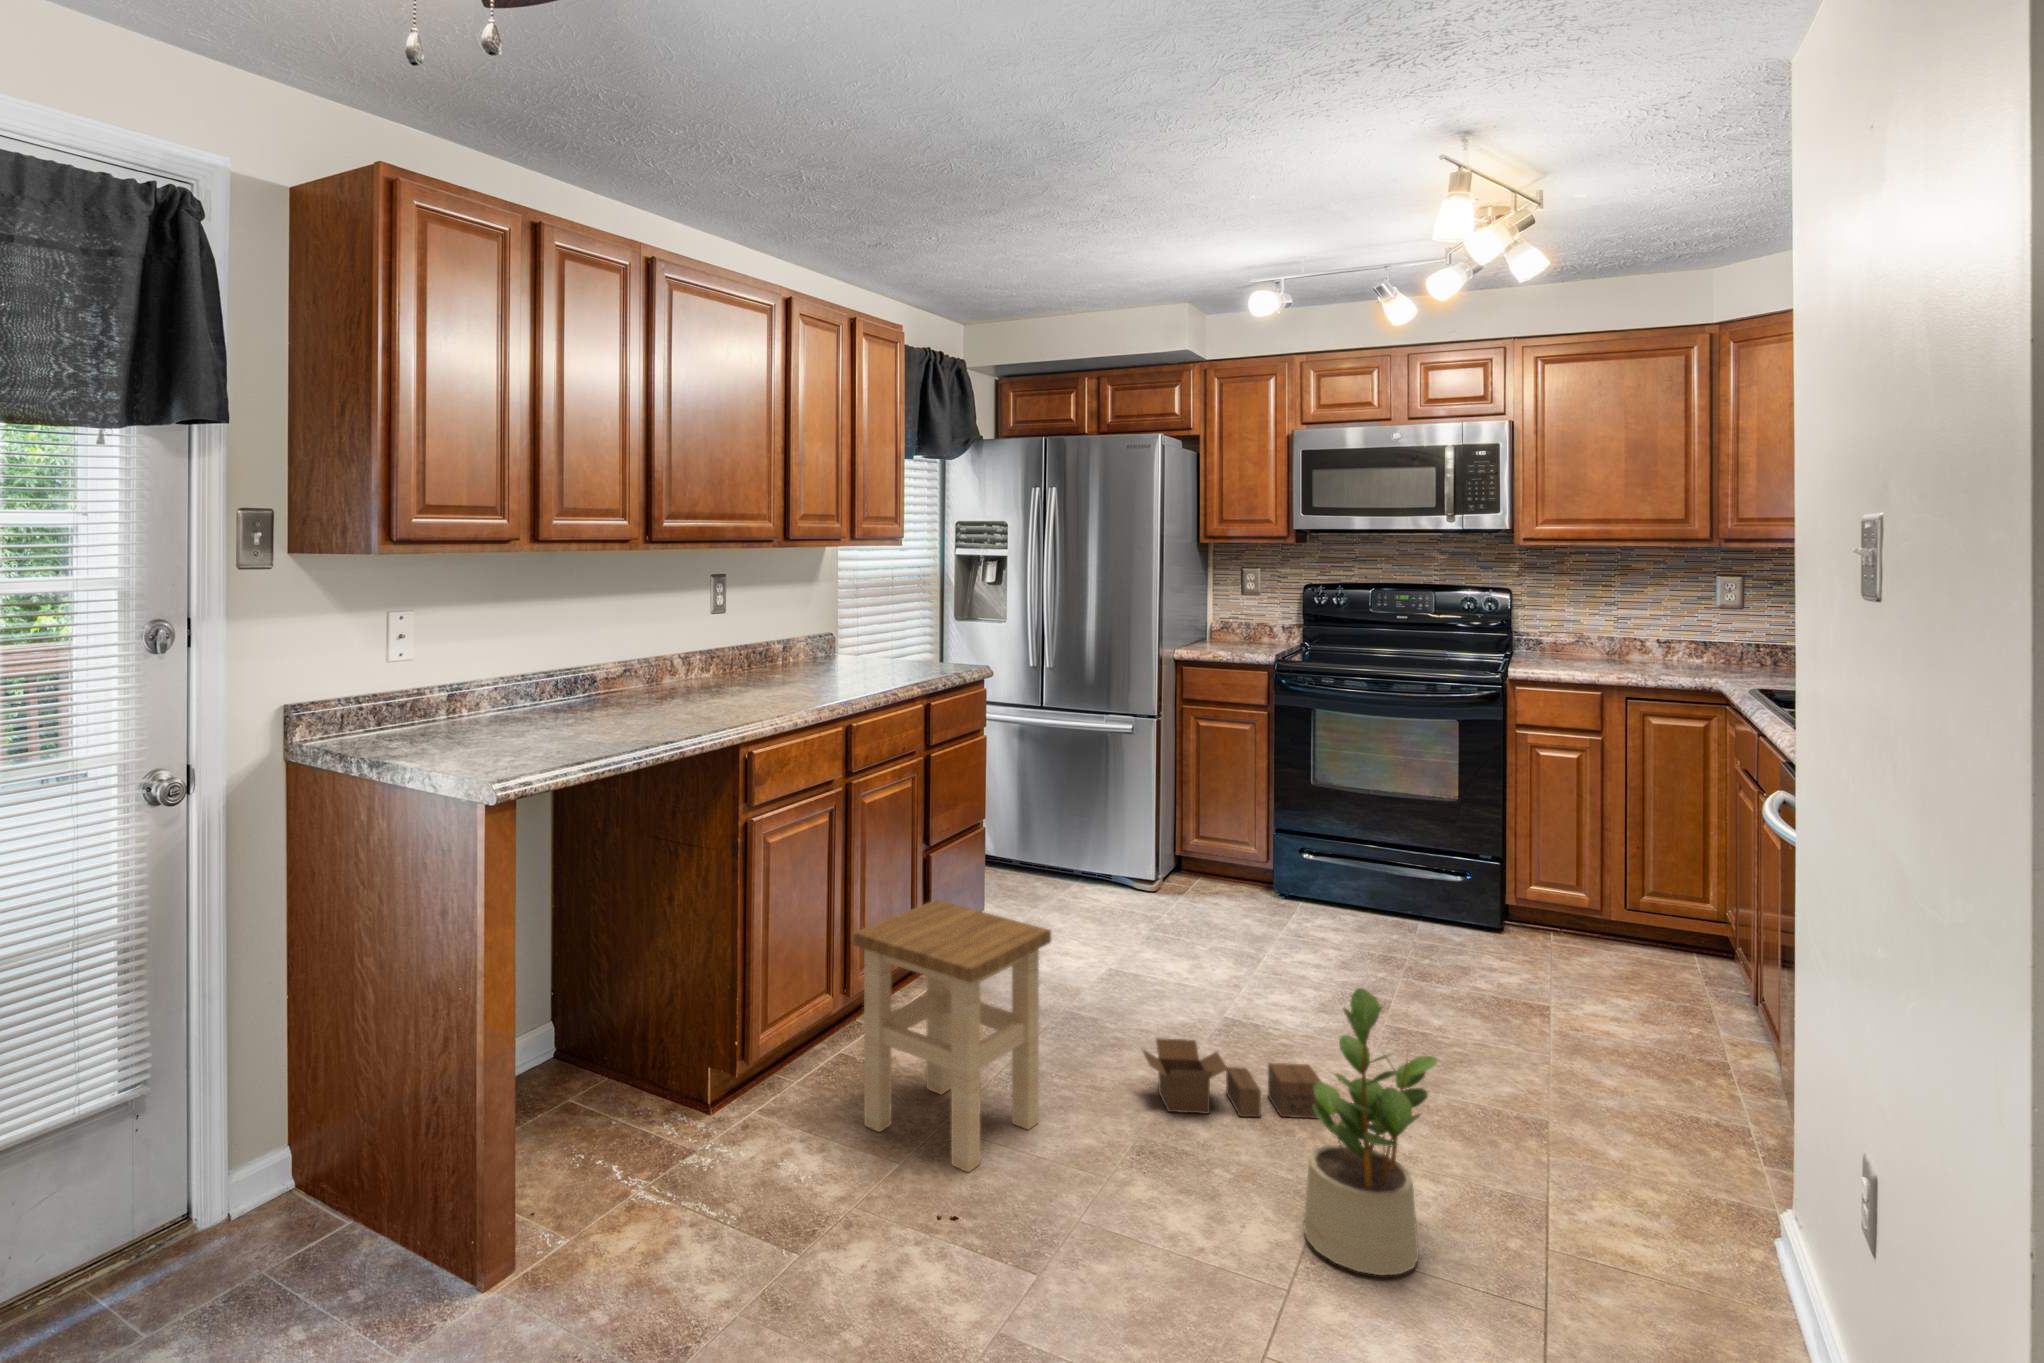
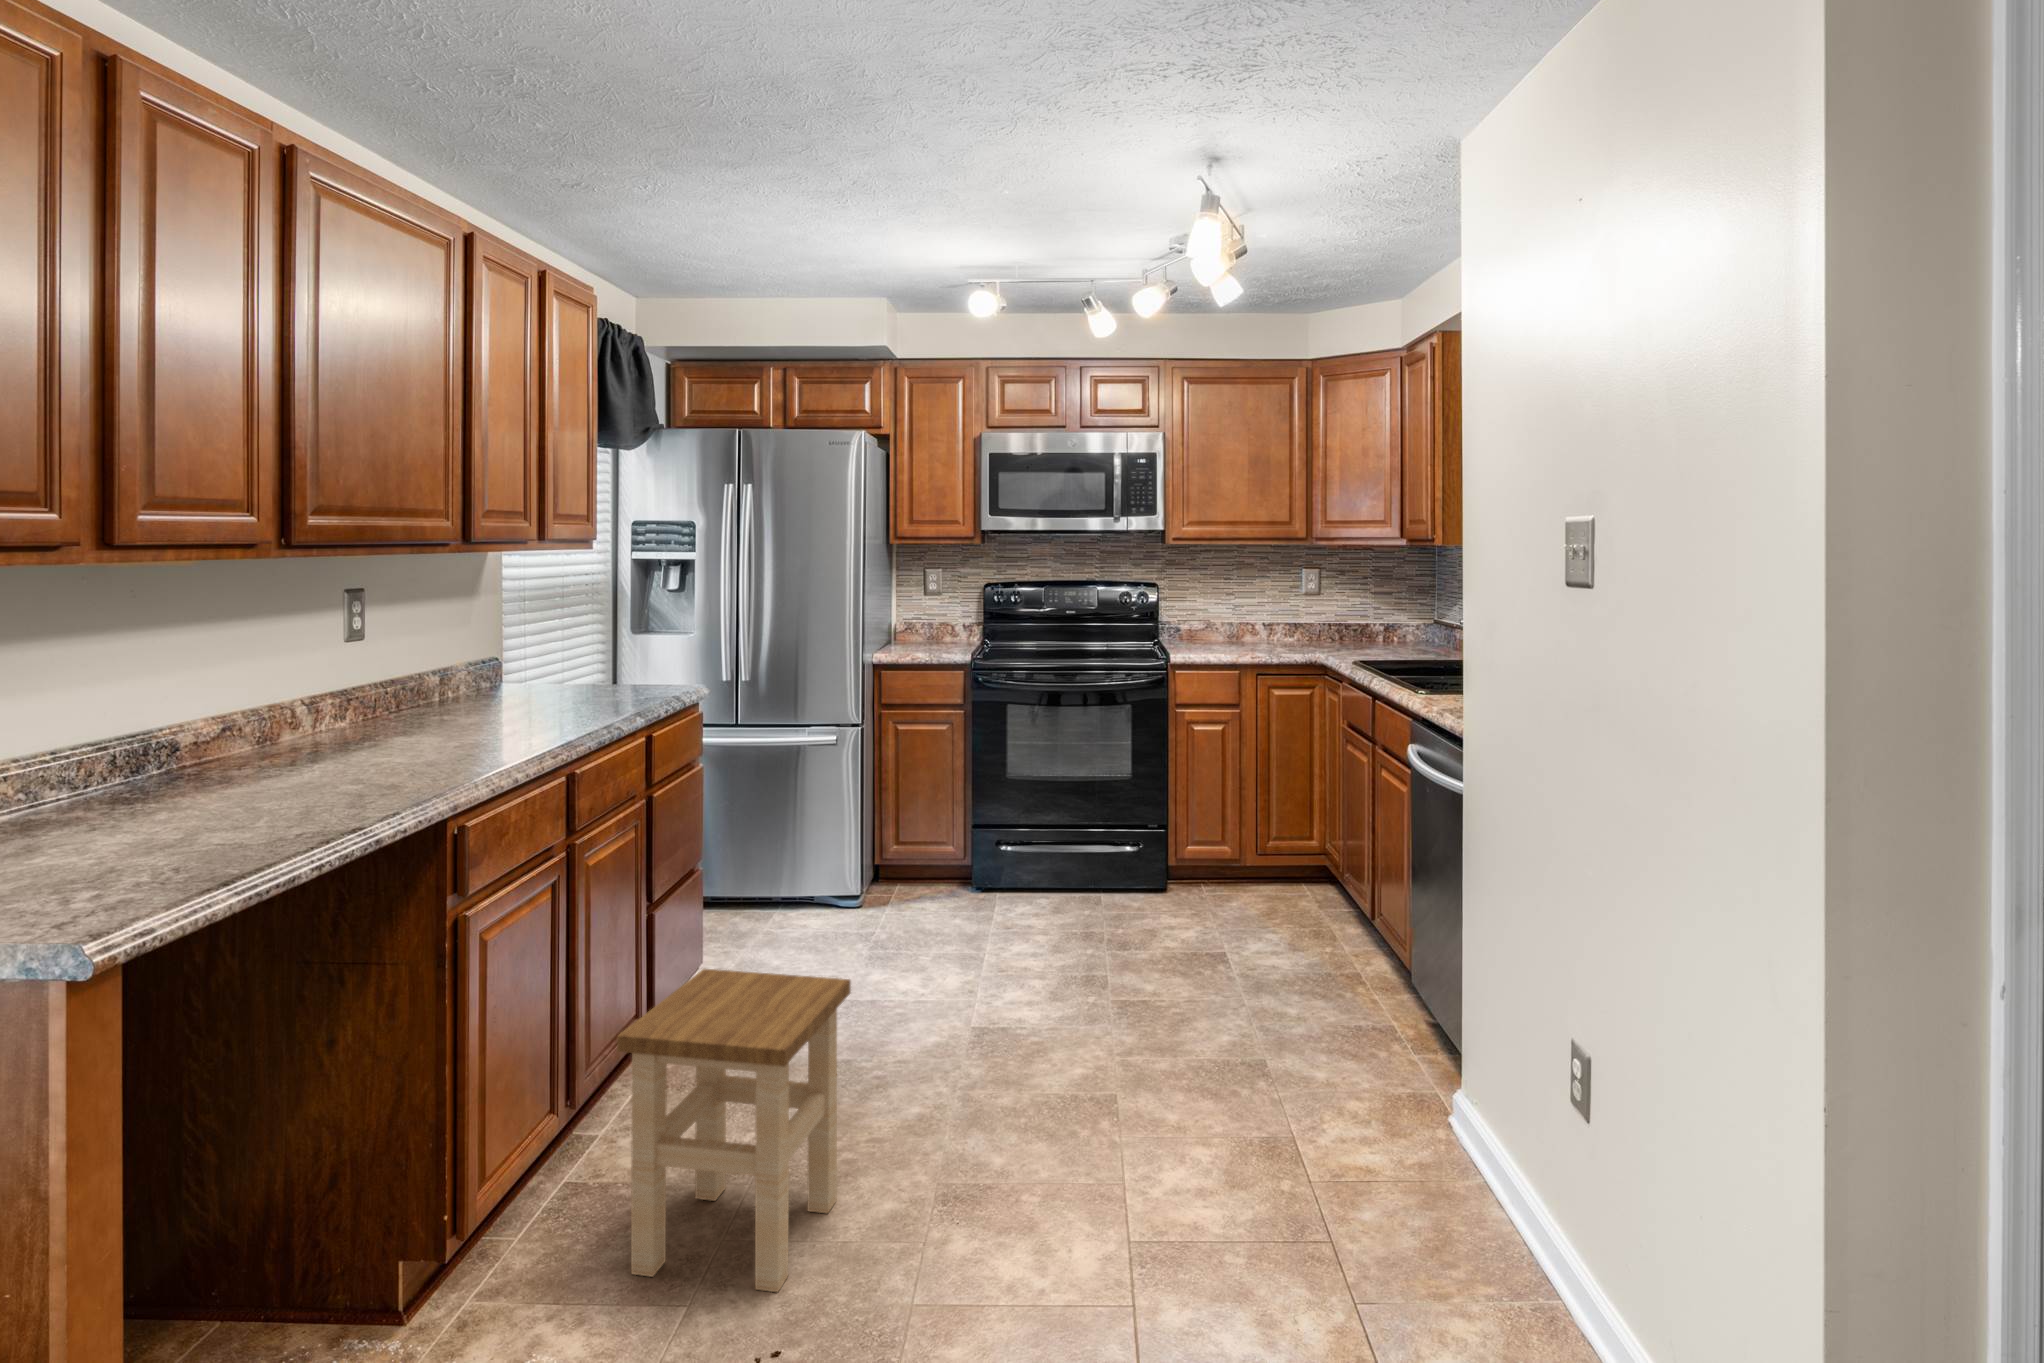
potted plant: present [1304,988,1438,1275] -> none [1128,980,1242,1263]
cardboard box: present [1143,1038,1322,1119] -> none [929,1057,1100,1145]

